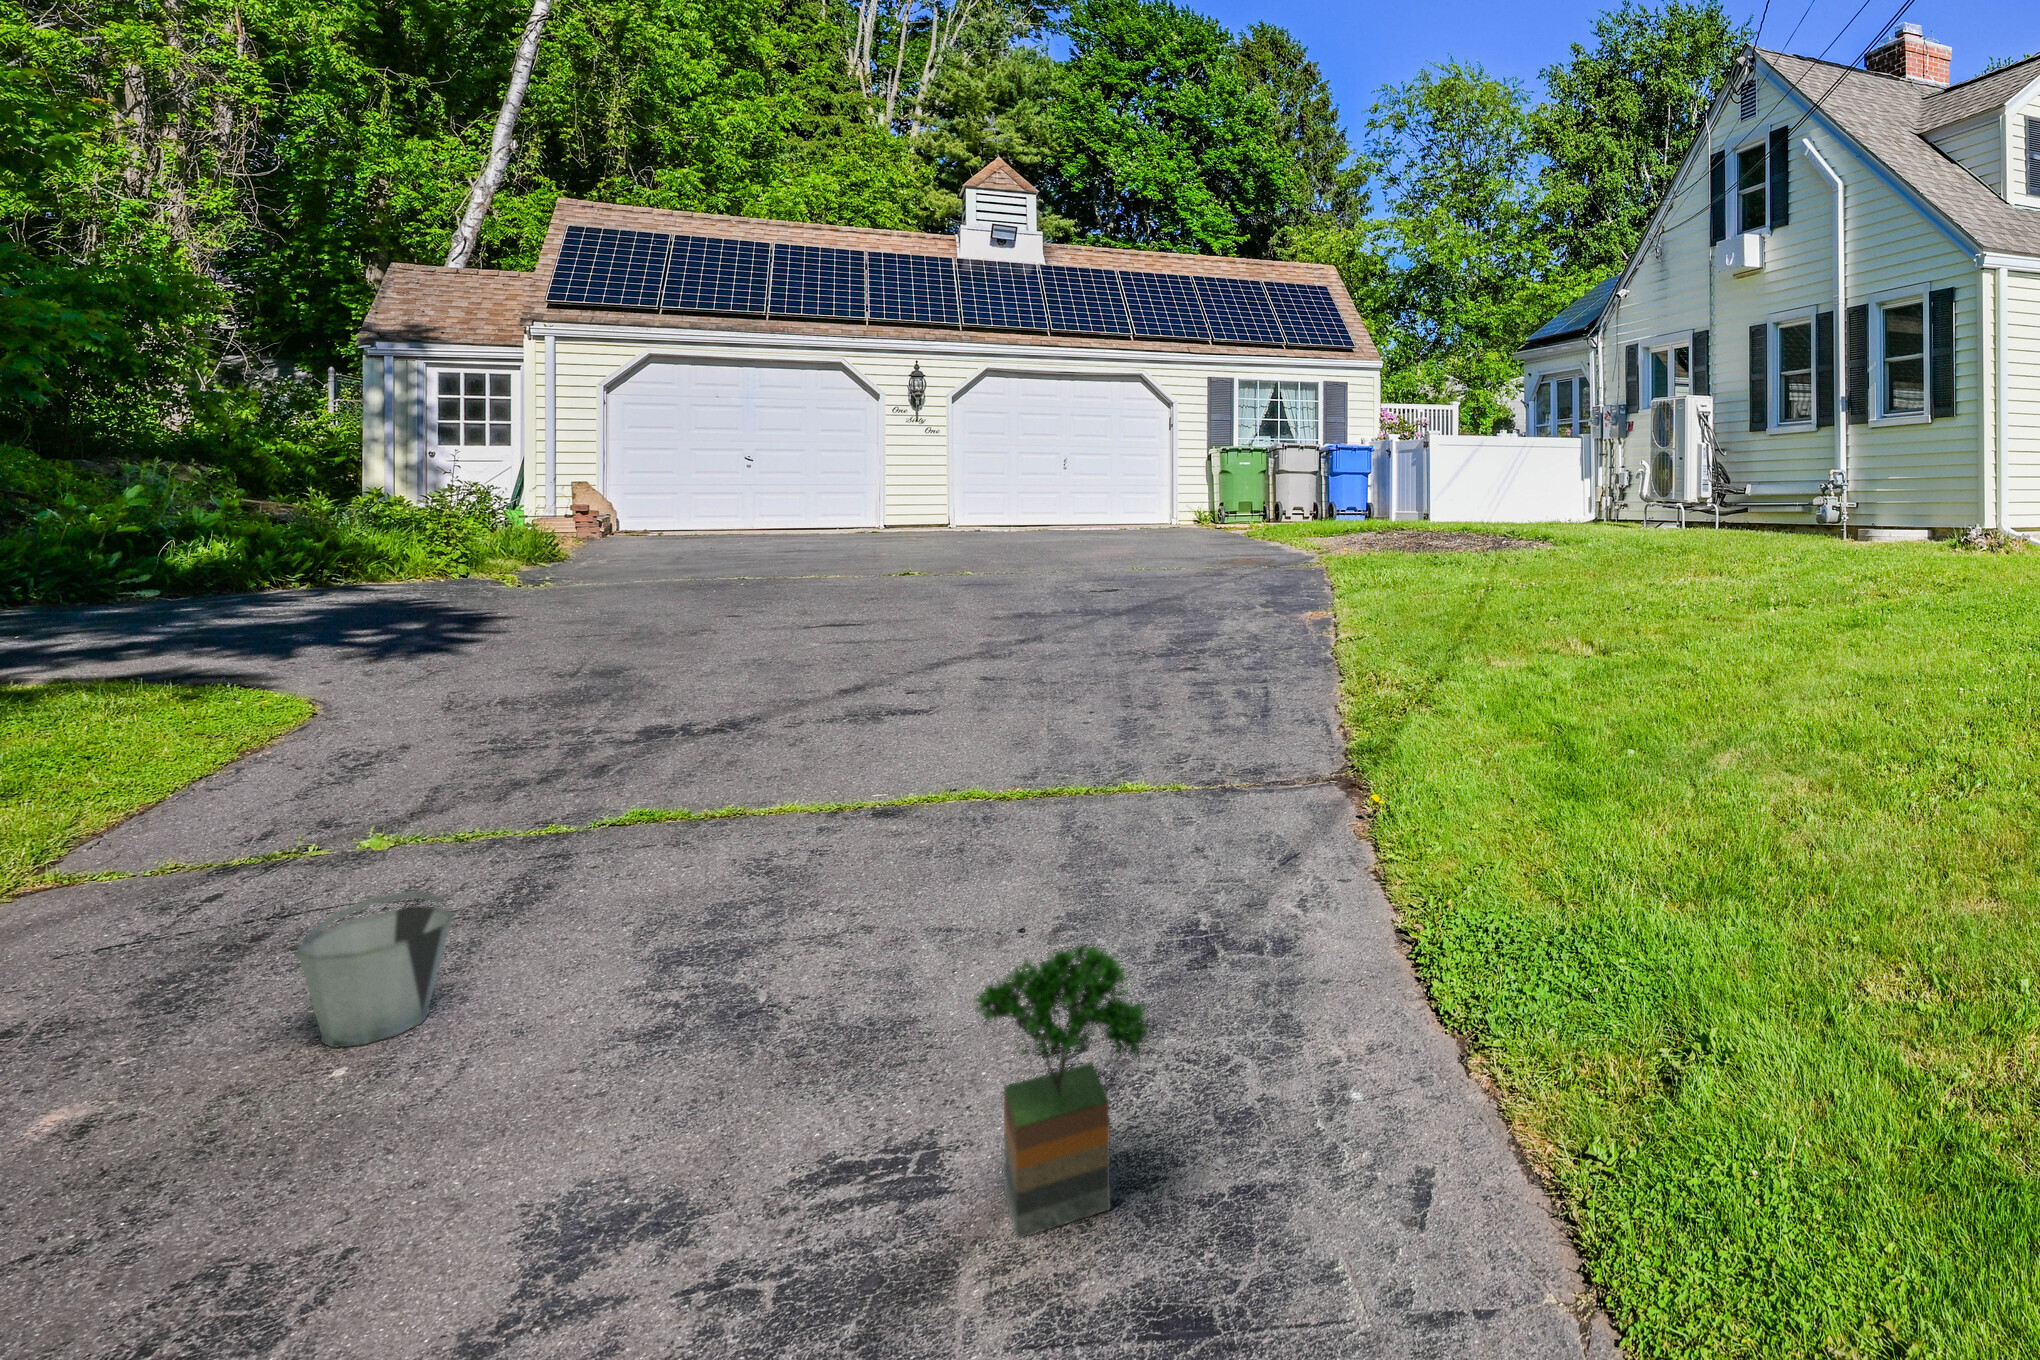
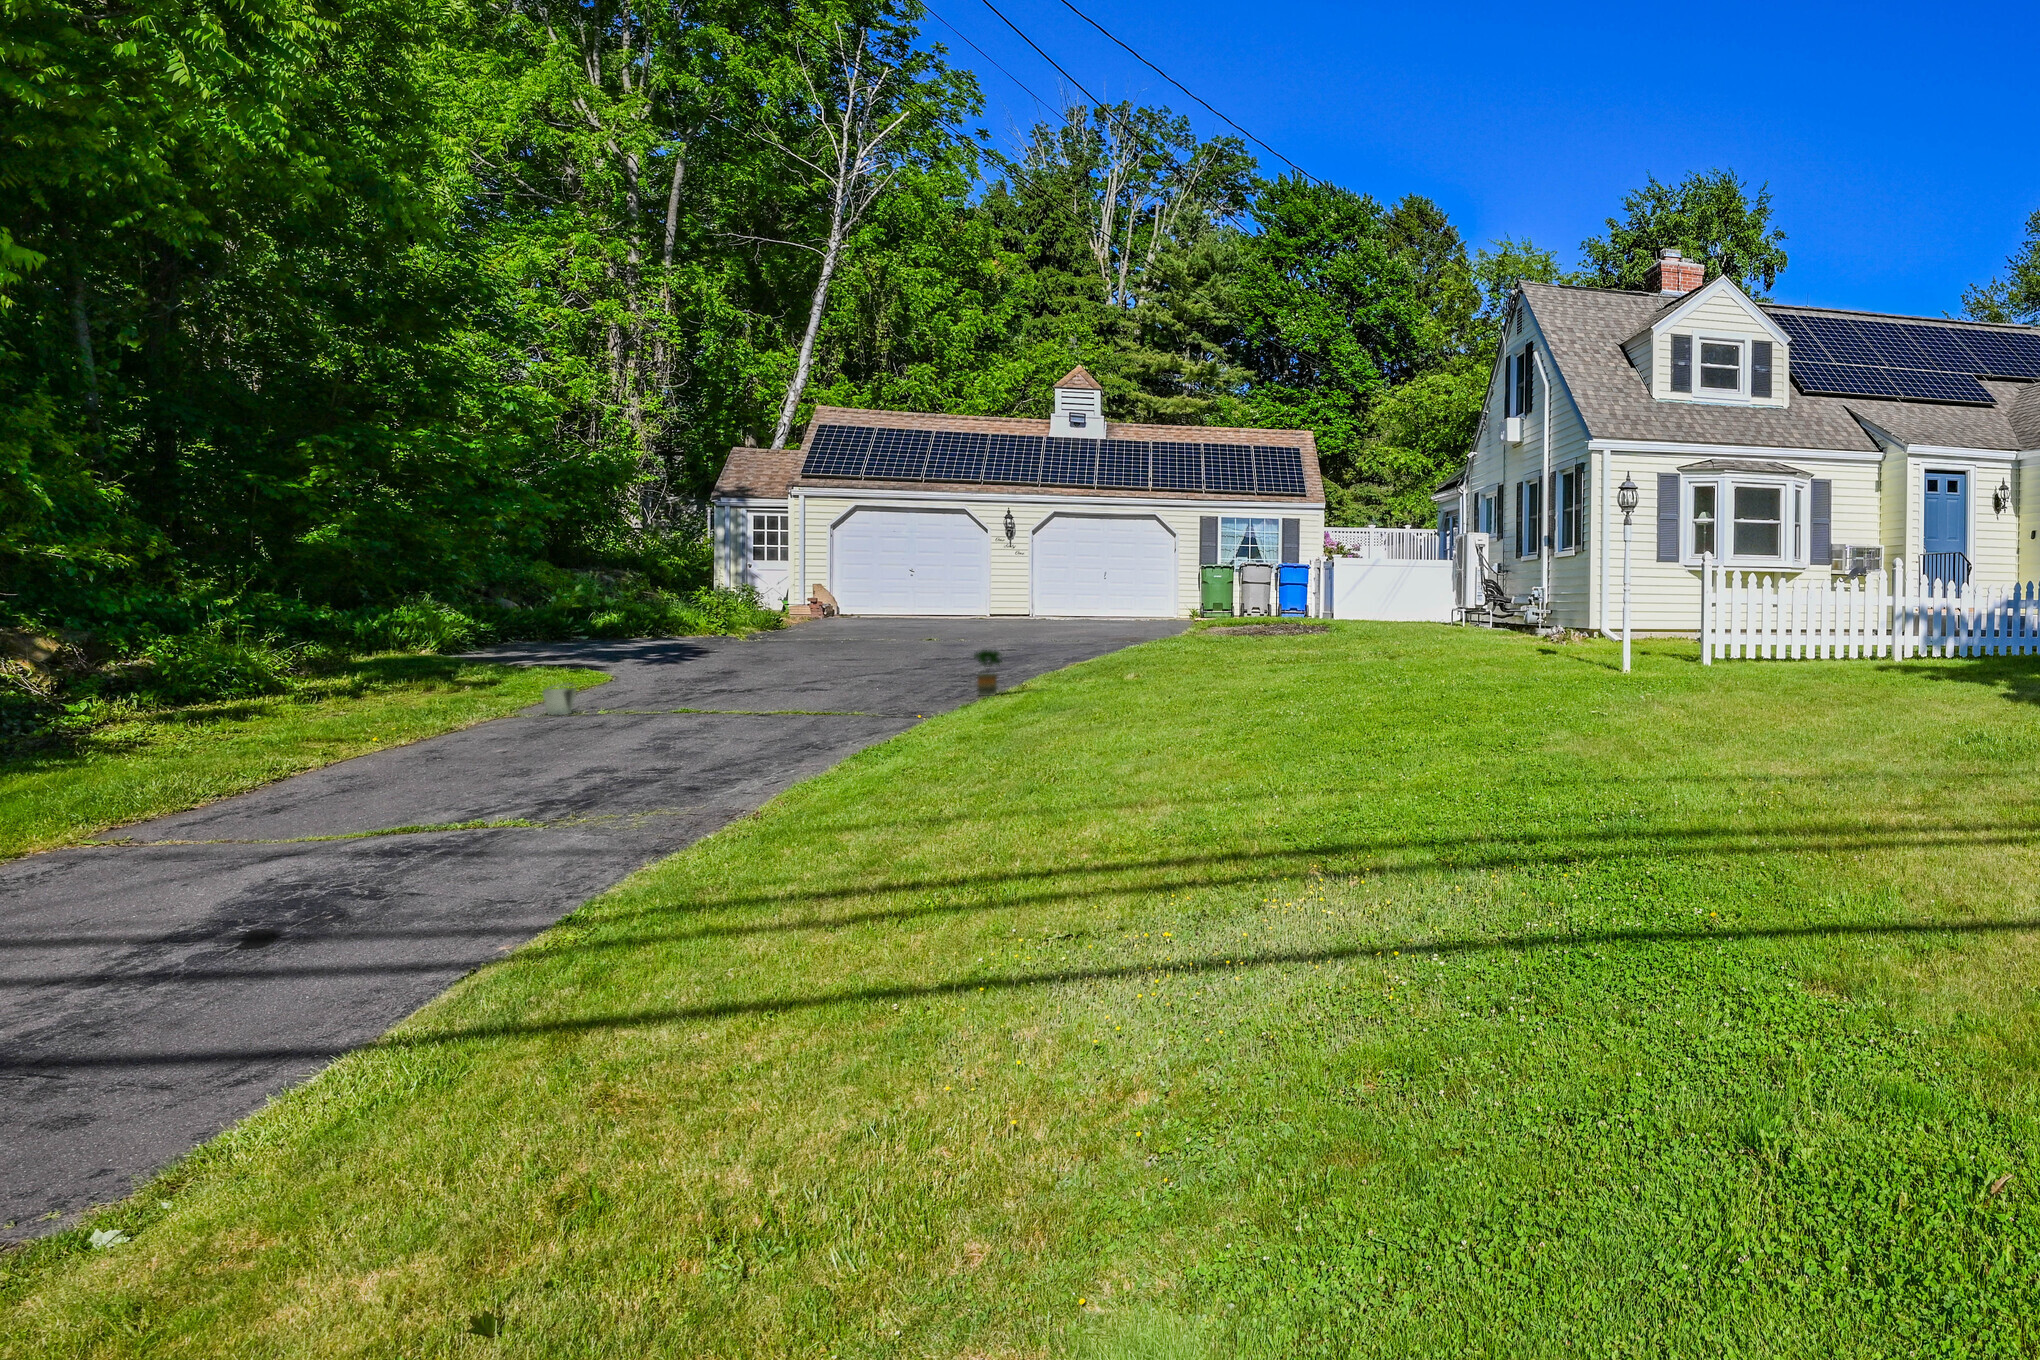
potted tree: present [976,945,1146,1239] -> present [974,650,1002,696]

